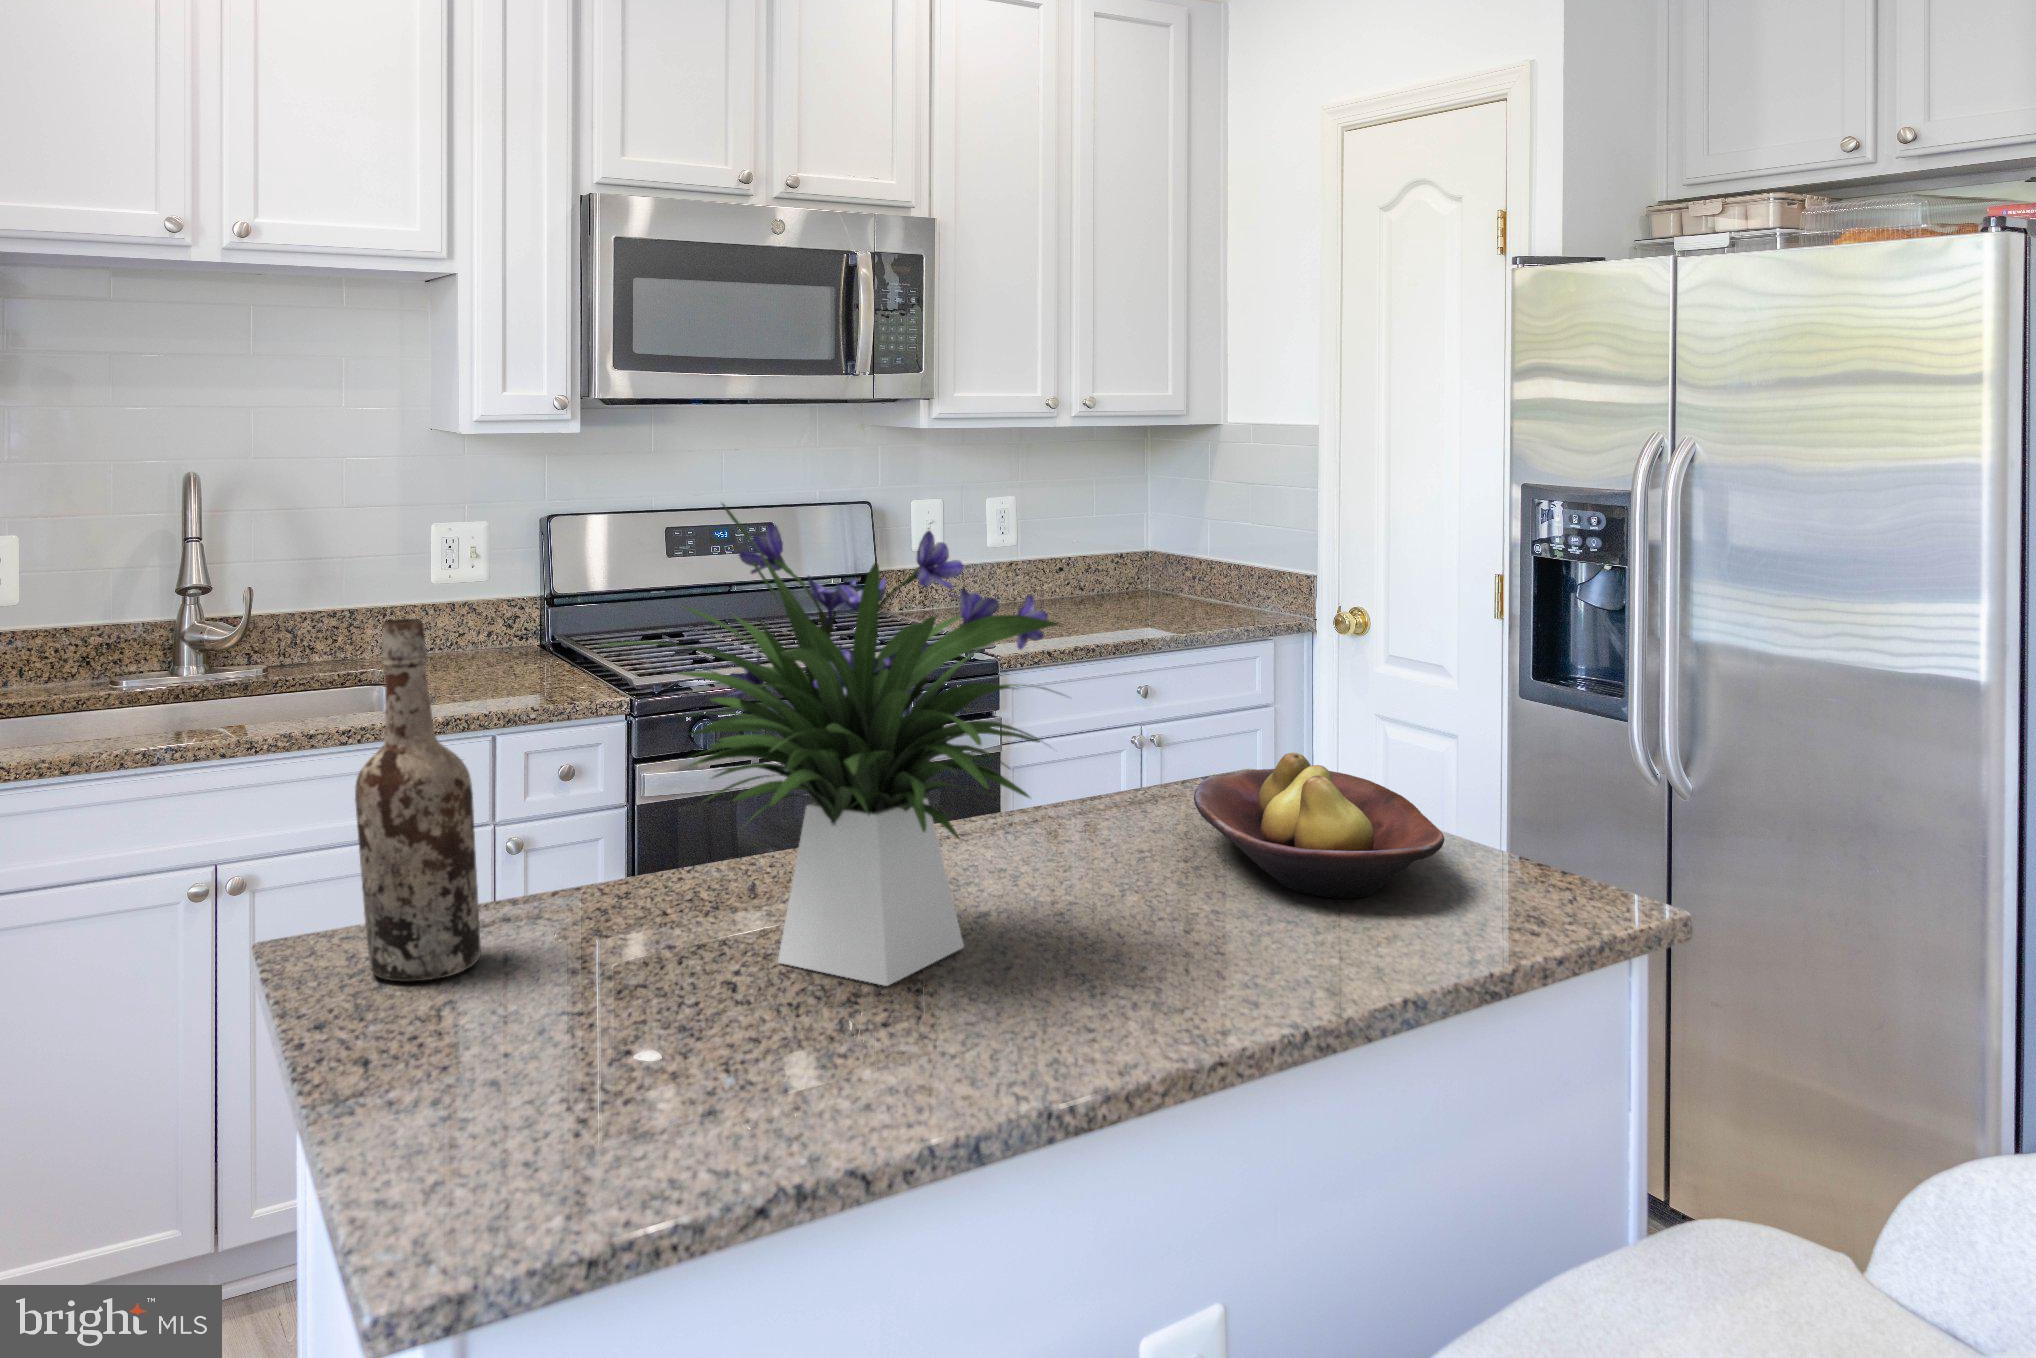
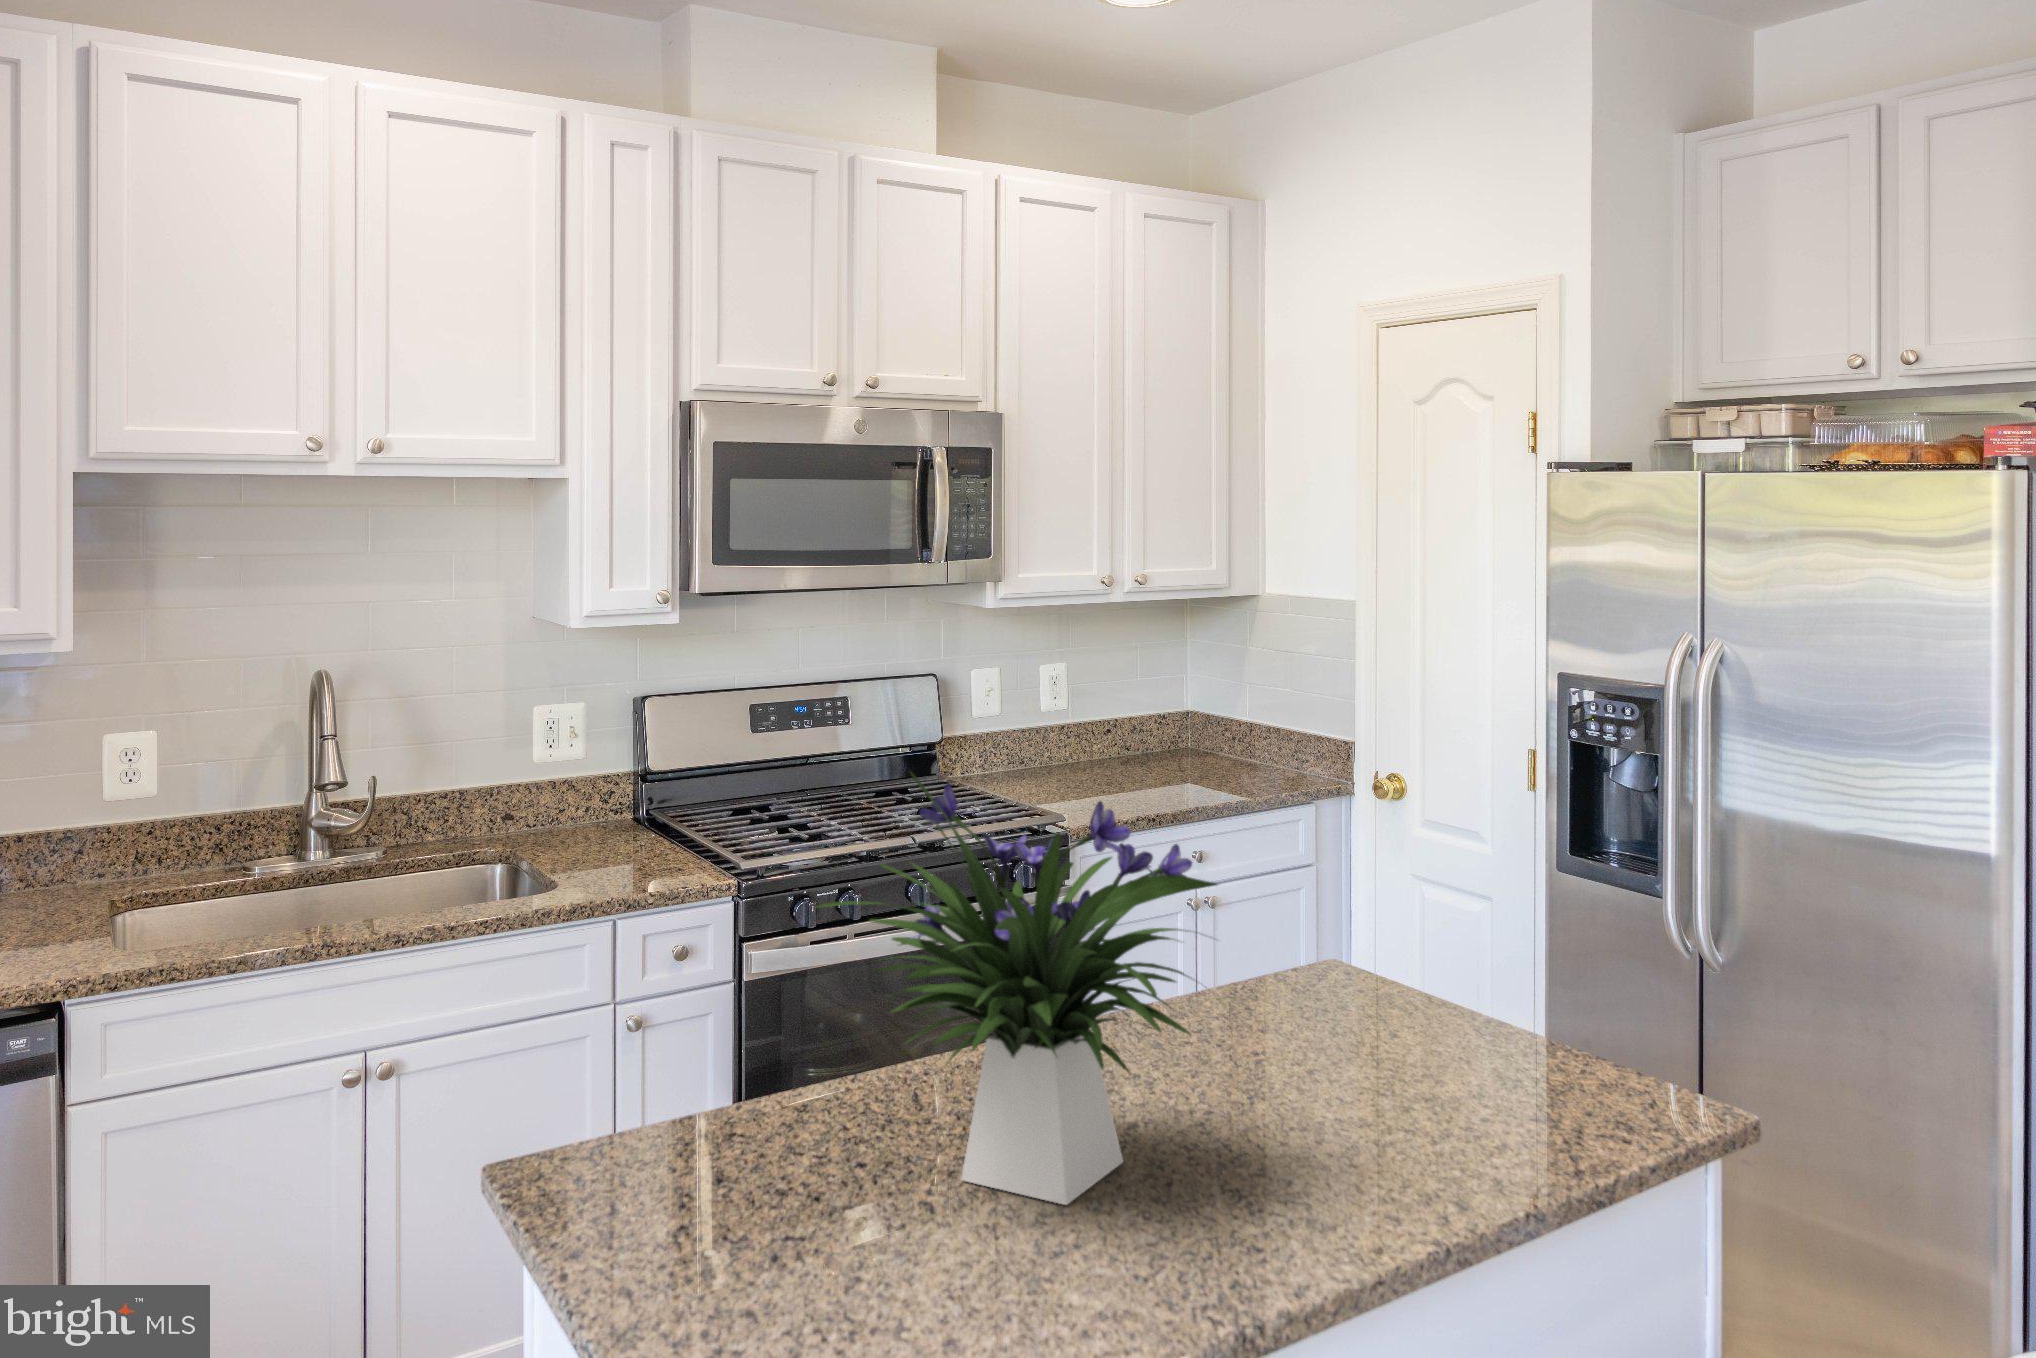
wine bottle: present [355,619,481,981] -> none [592,879,695,1204]
fruit bowl: present [1194,753,1444,898] -> none [1299,962,1538,1104]

